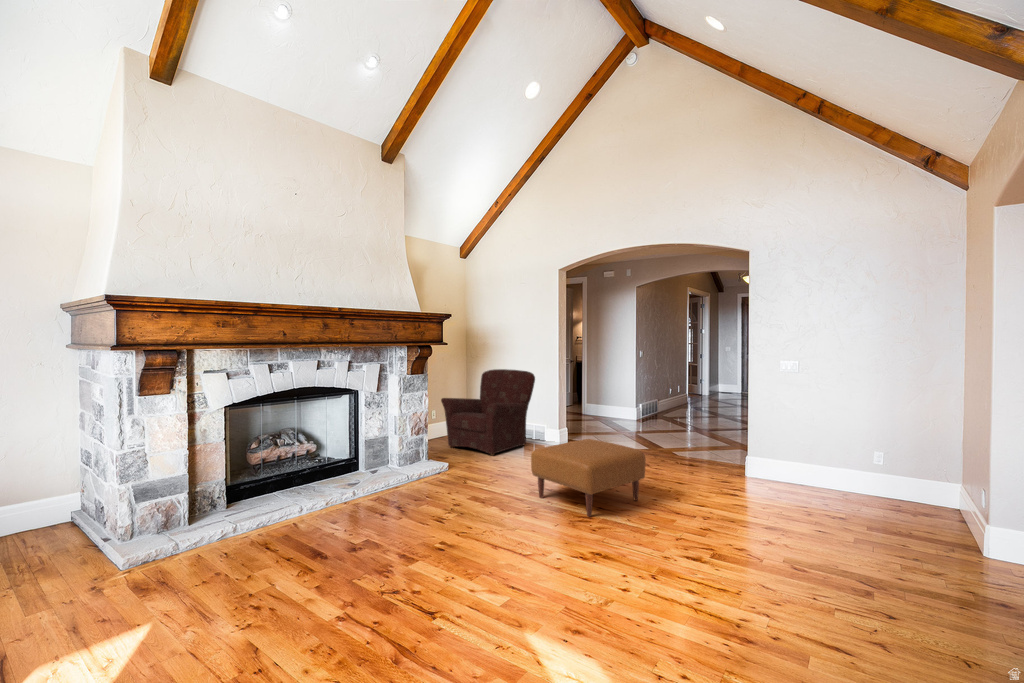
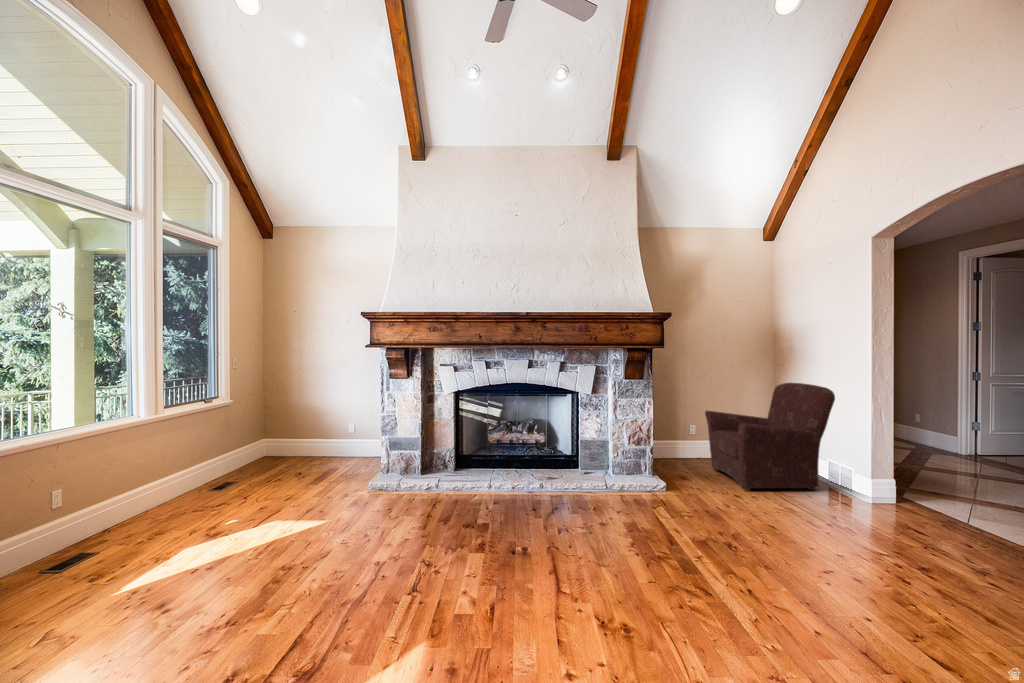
ottoman: present [531,439,646,517] -> none [698,488,876,622]

